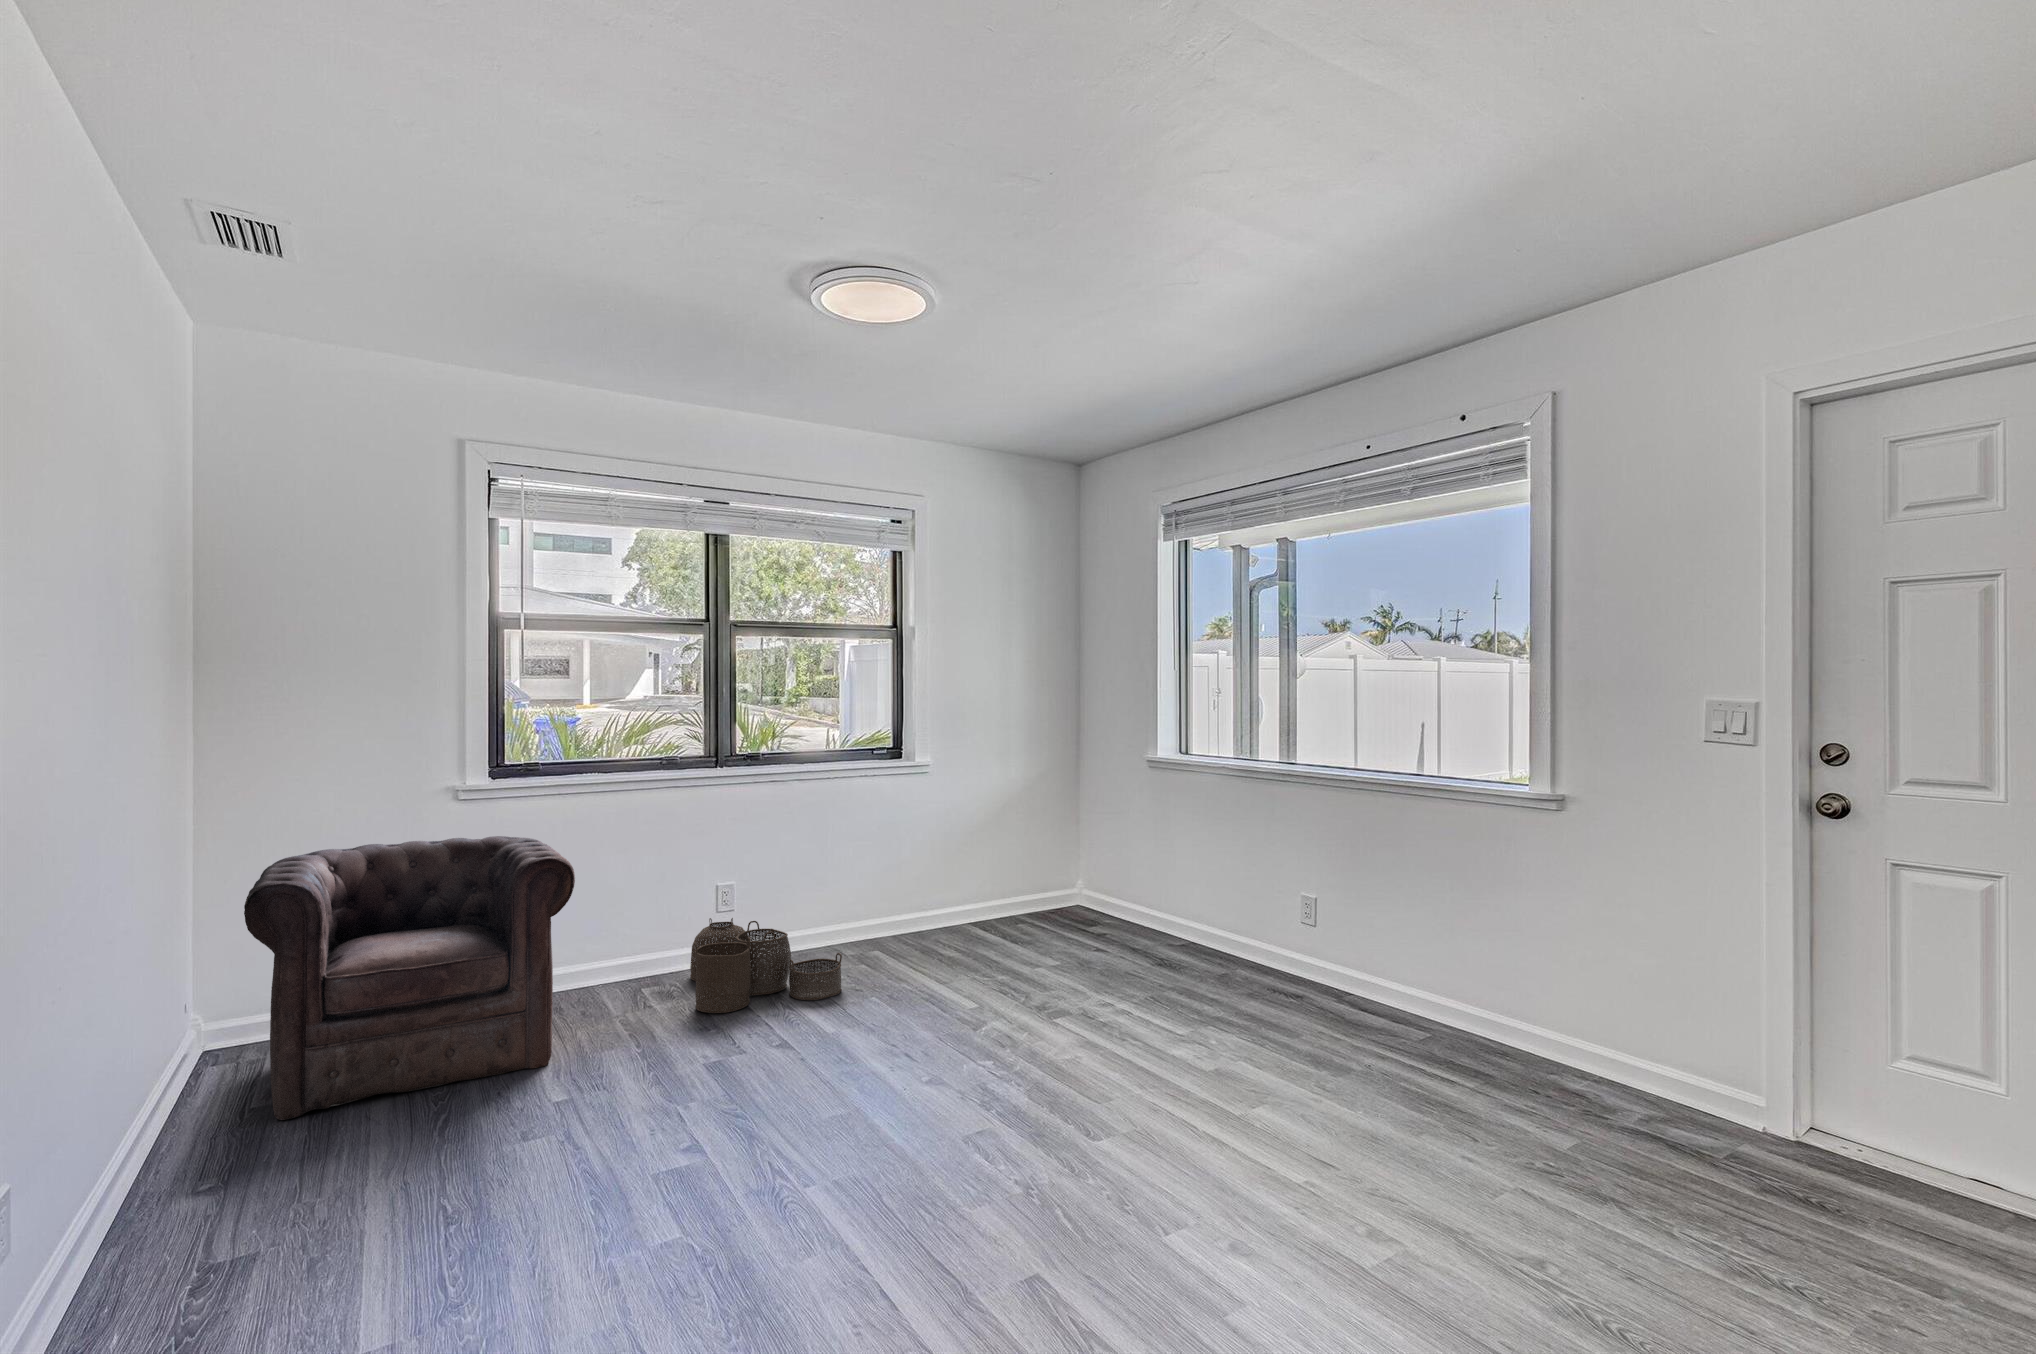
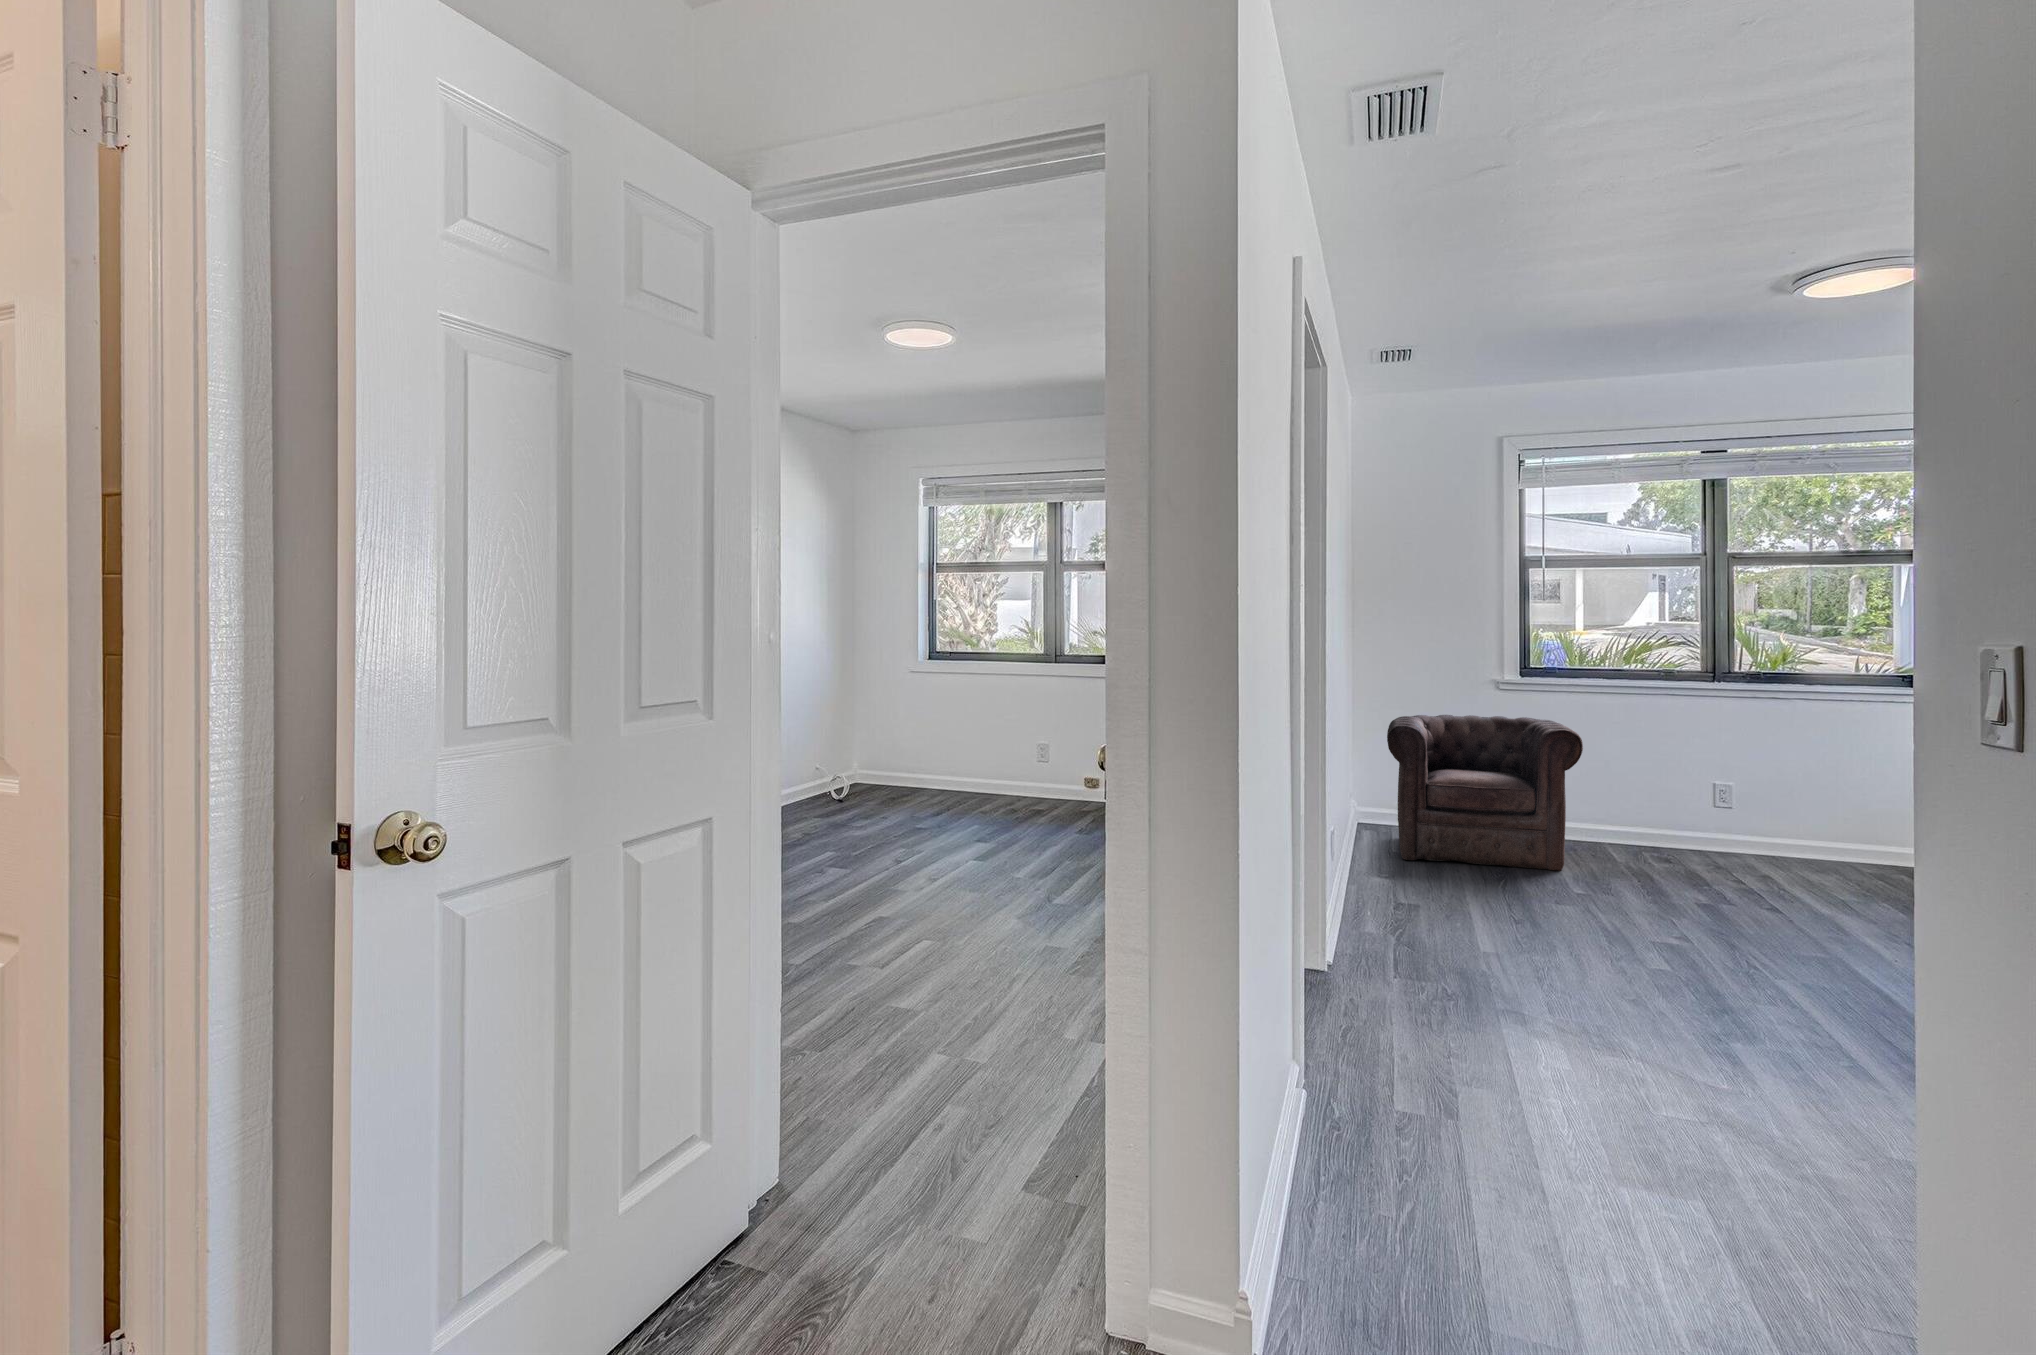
woven basket: present [690,918,842,1013] -> none [1681,803,1834,882]

